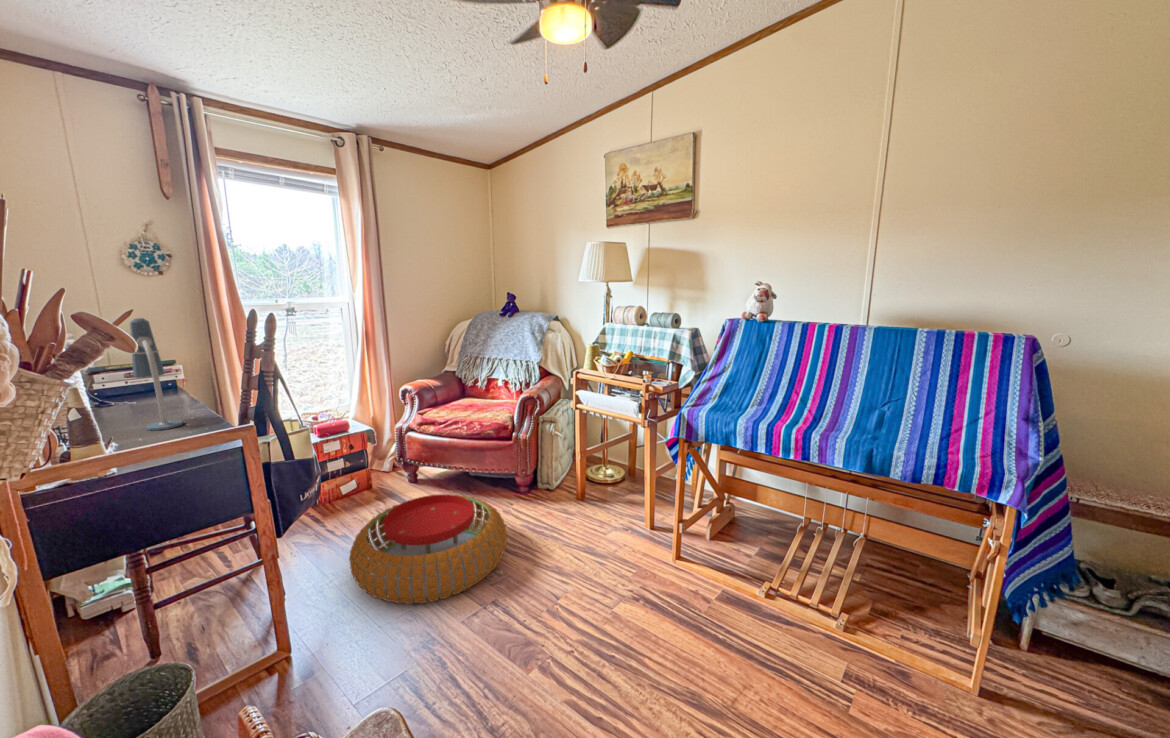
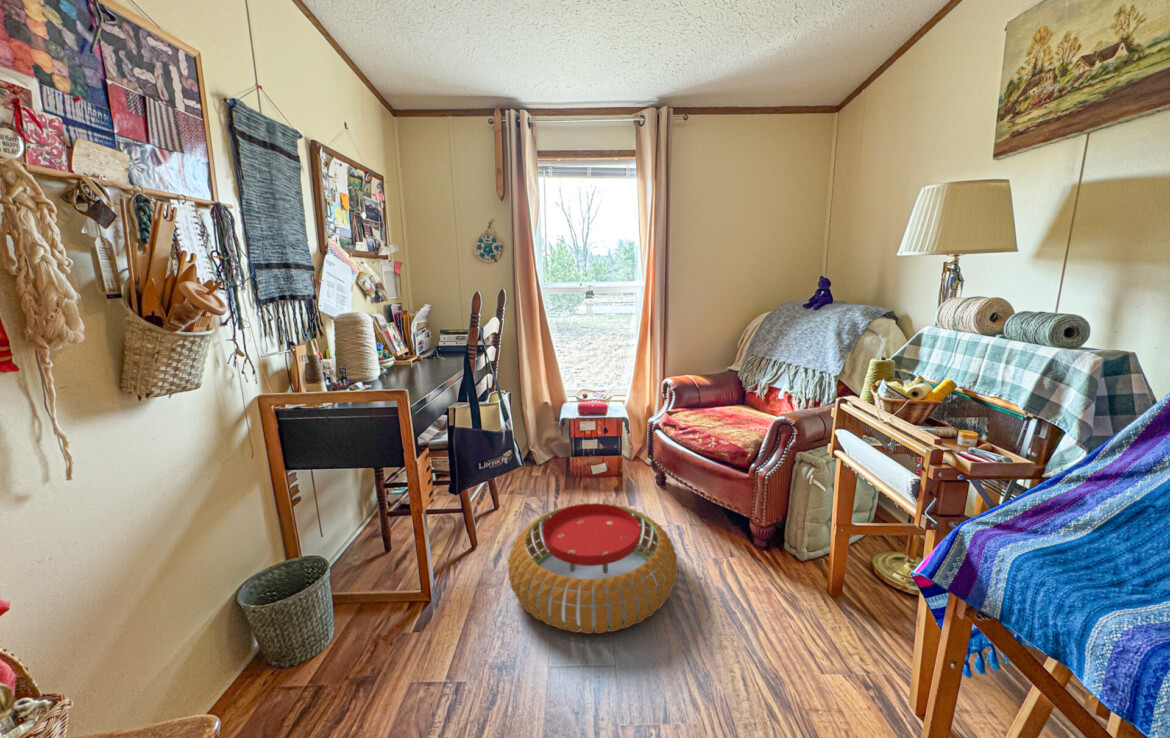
desk lamp: present [130,318,183,431] -> none [410,297,437,385]

